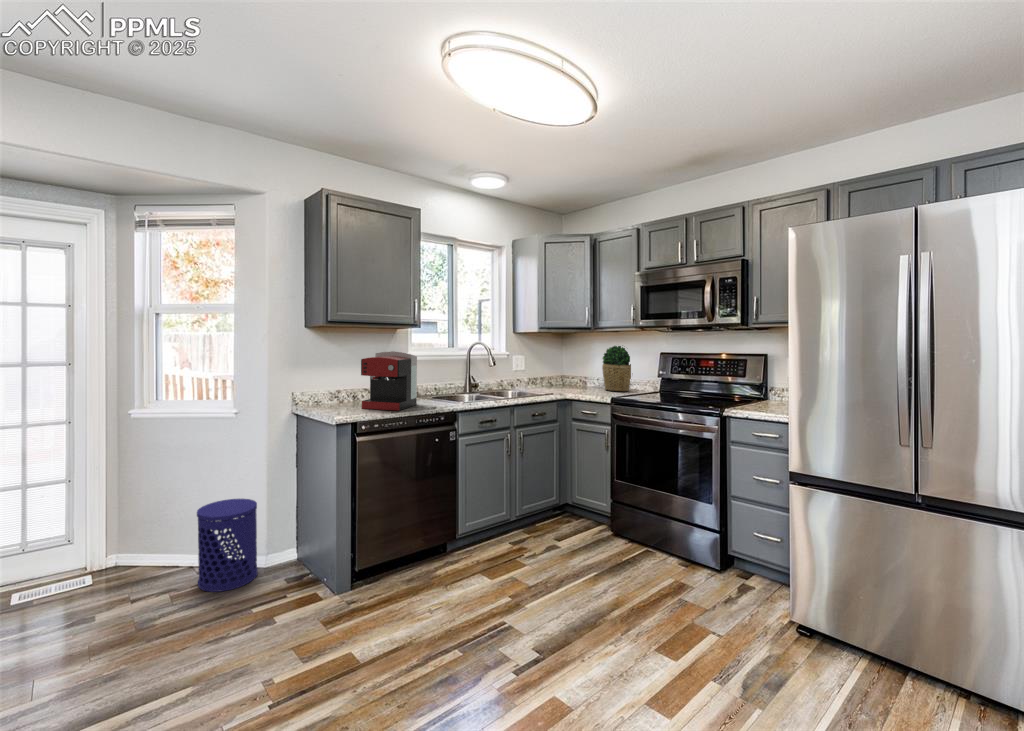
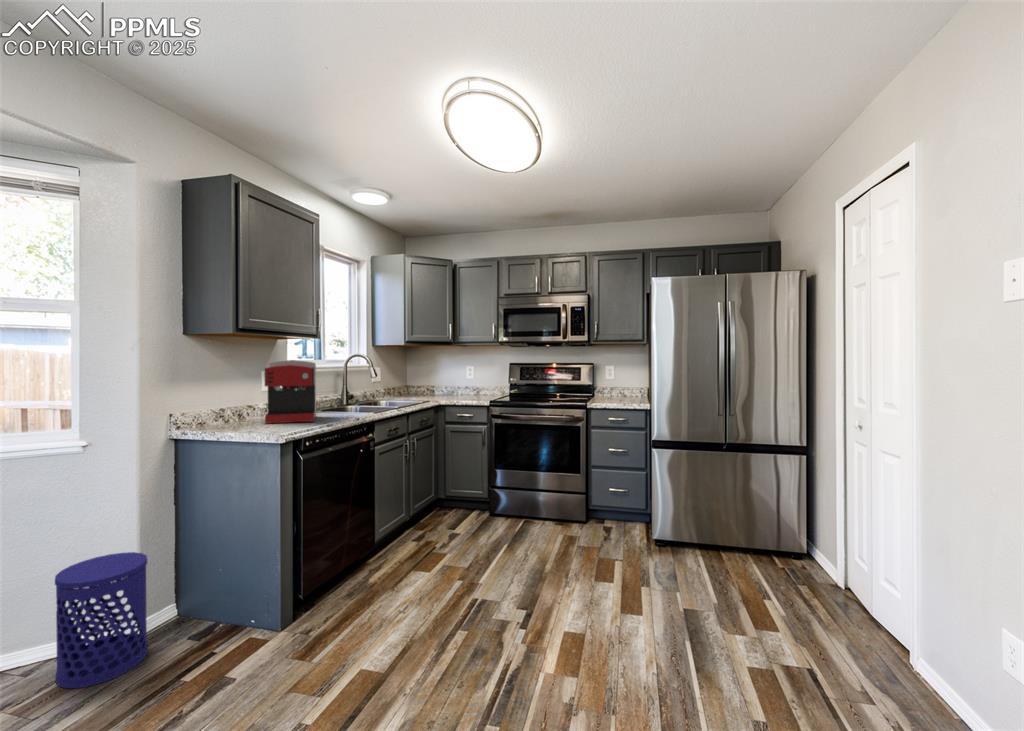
potted plant: present [602,346,631,391] -> none [447,356,475,396]

